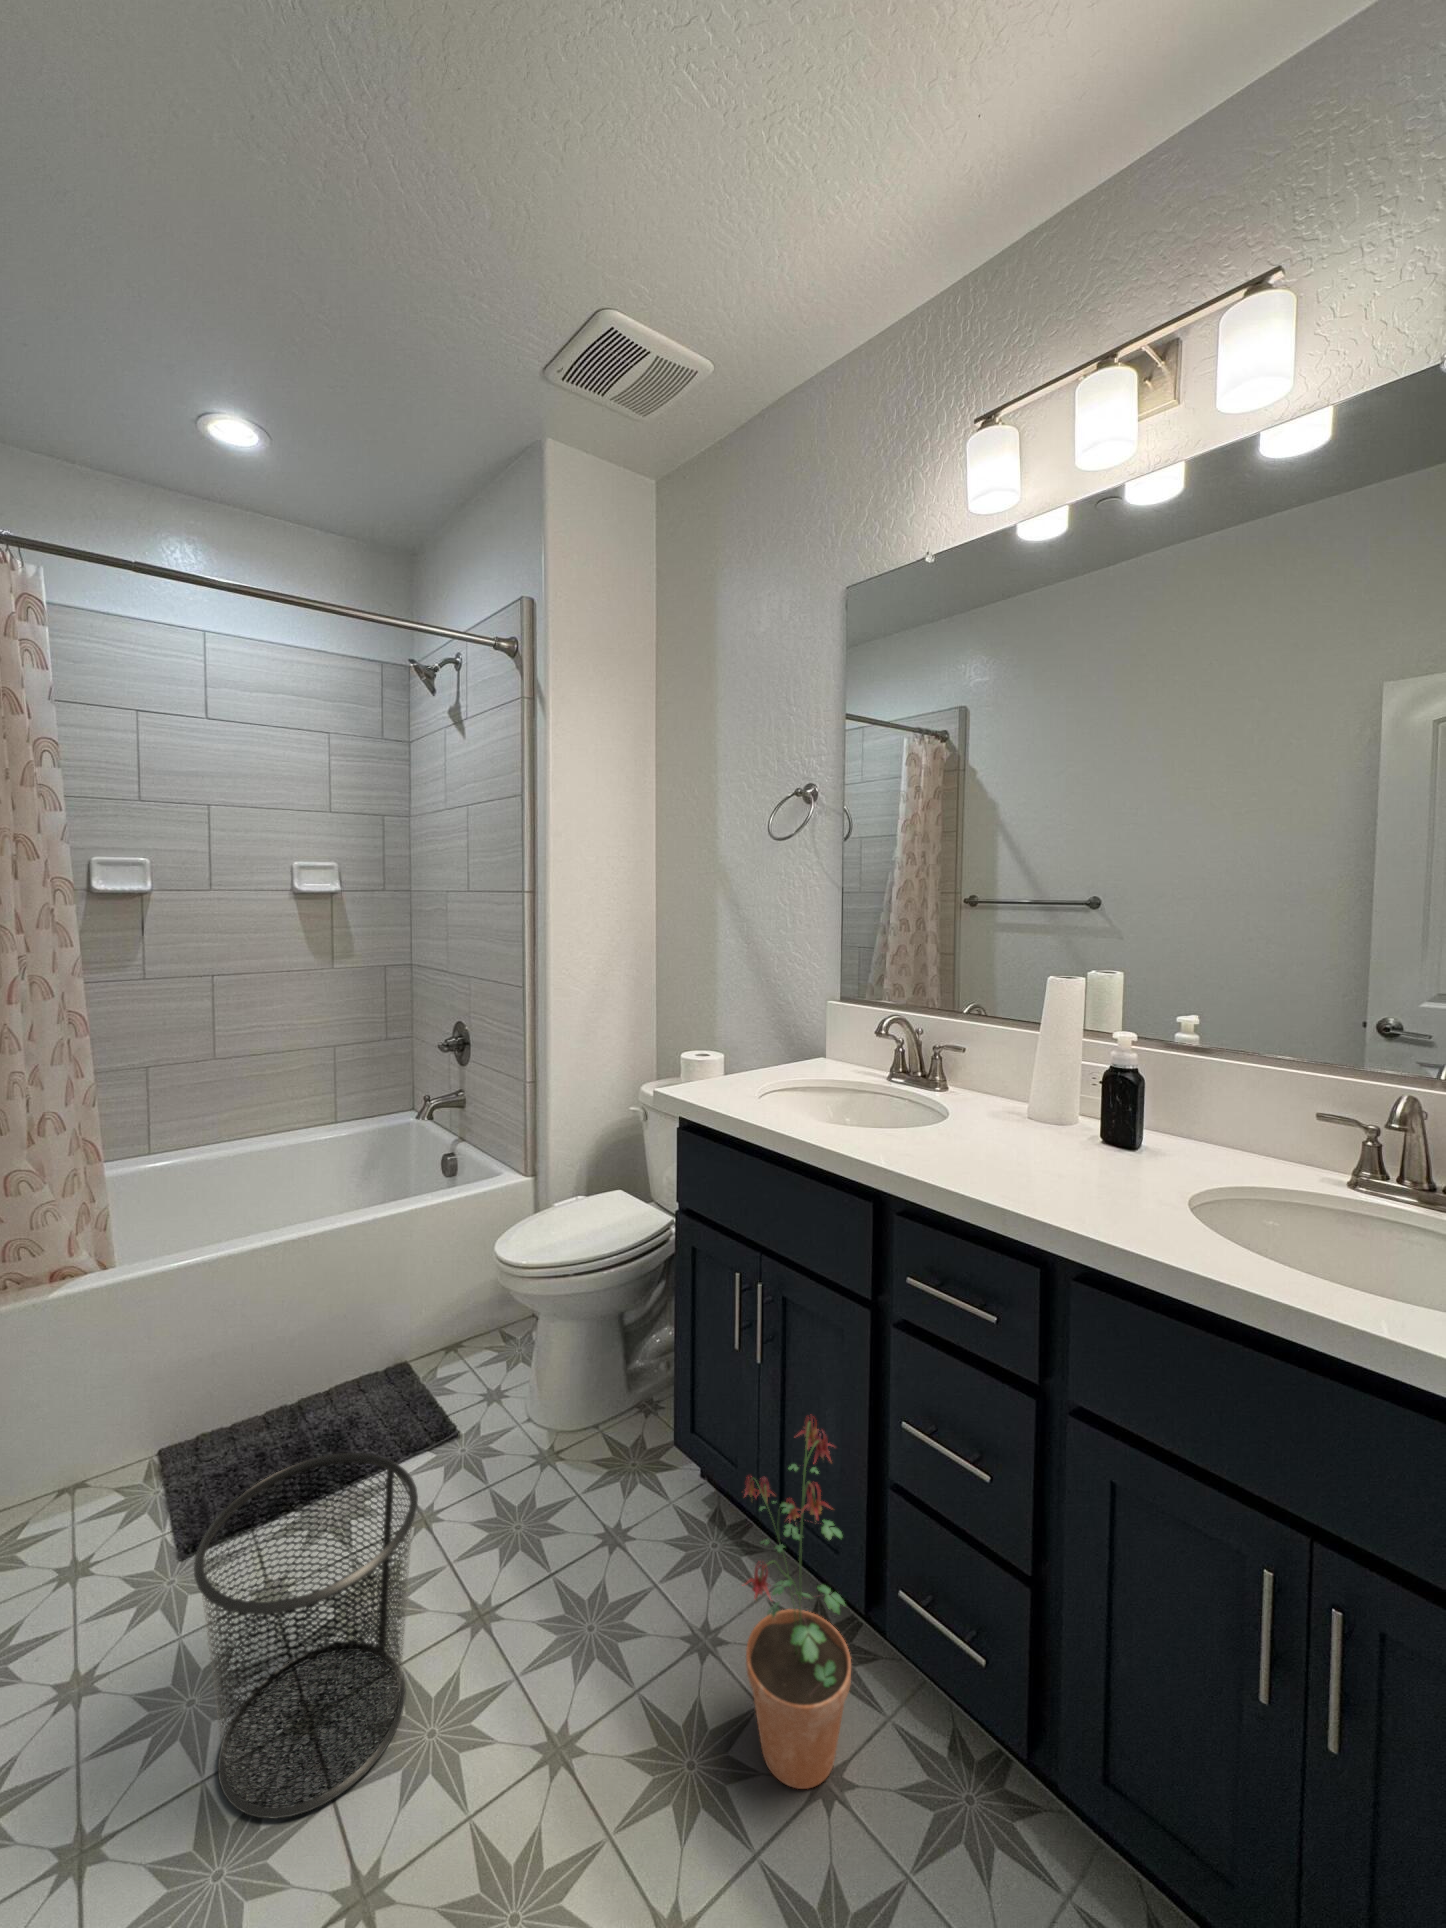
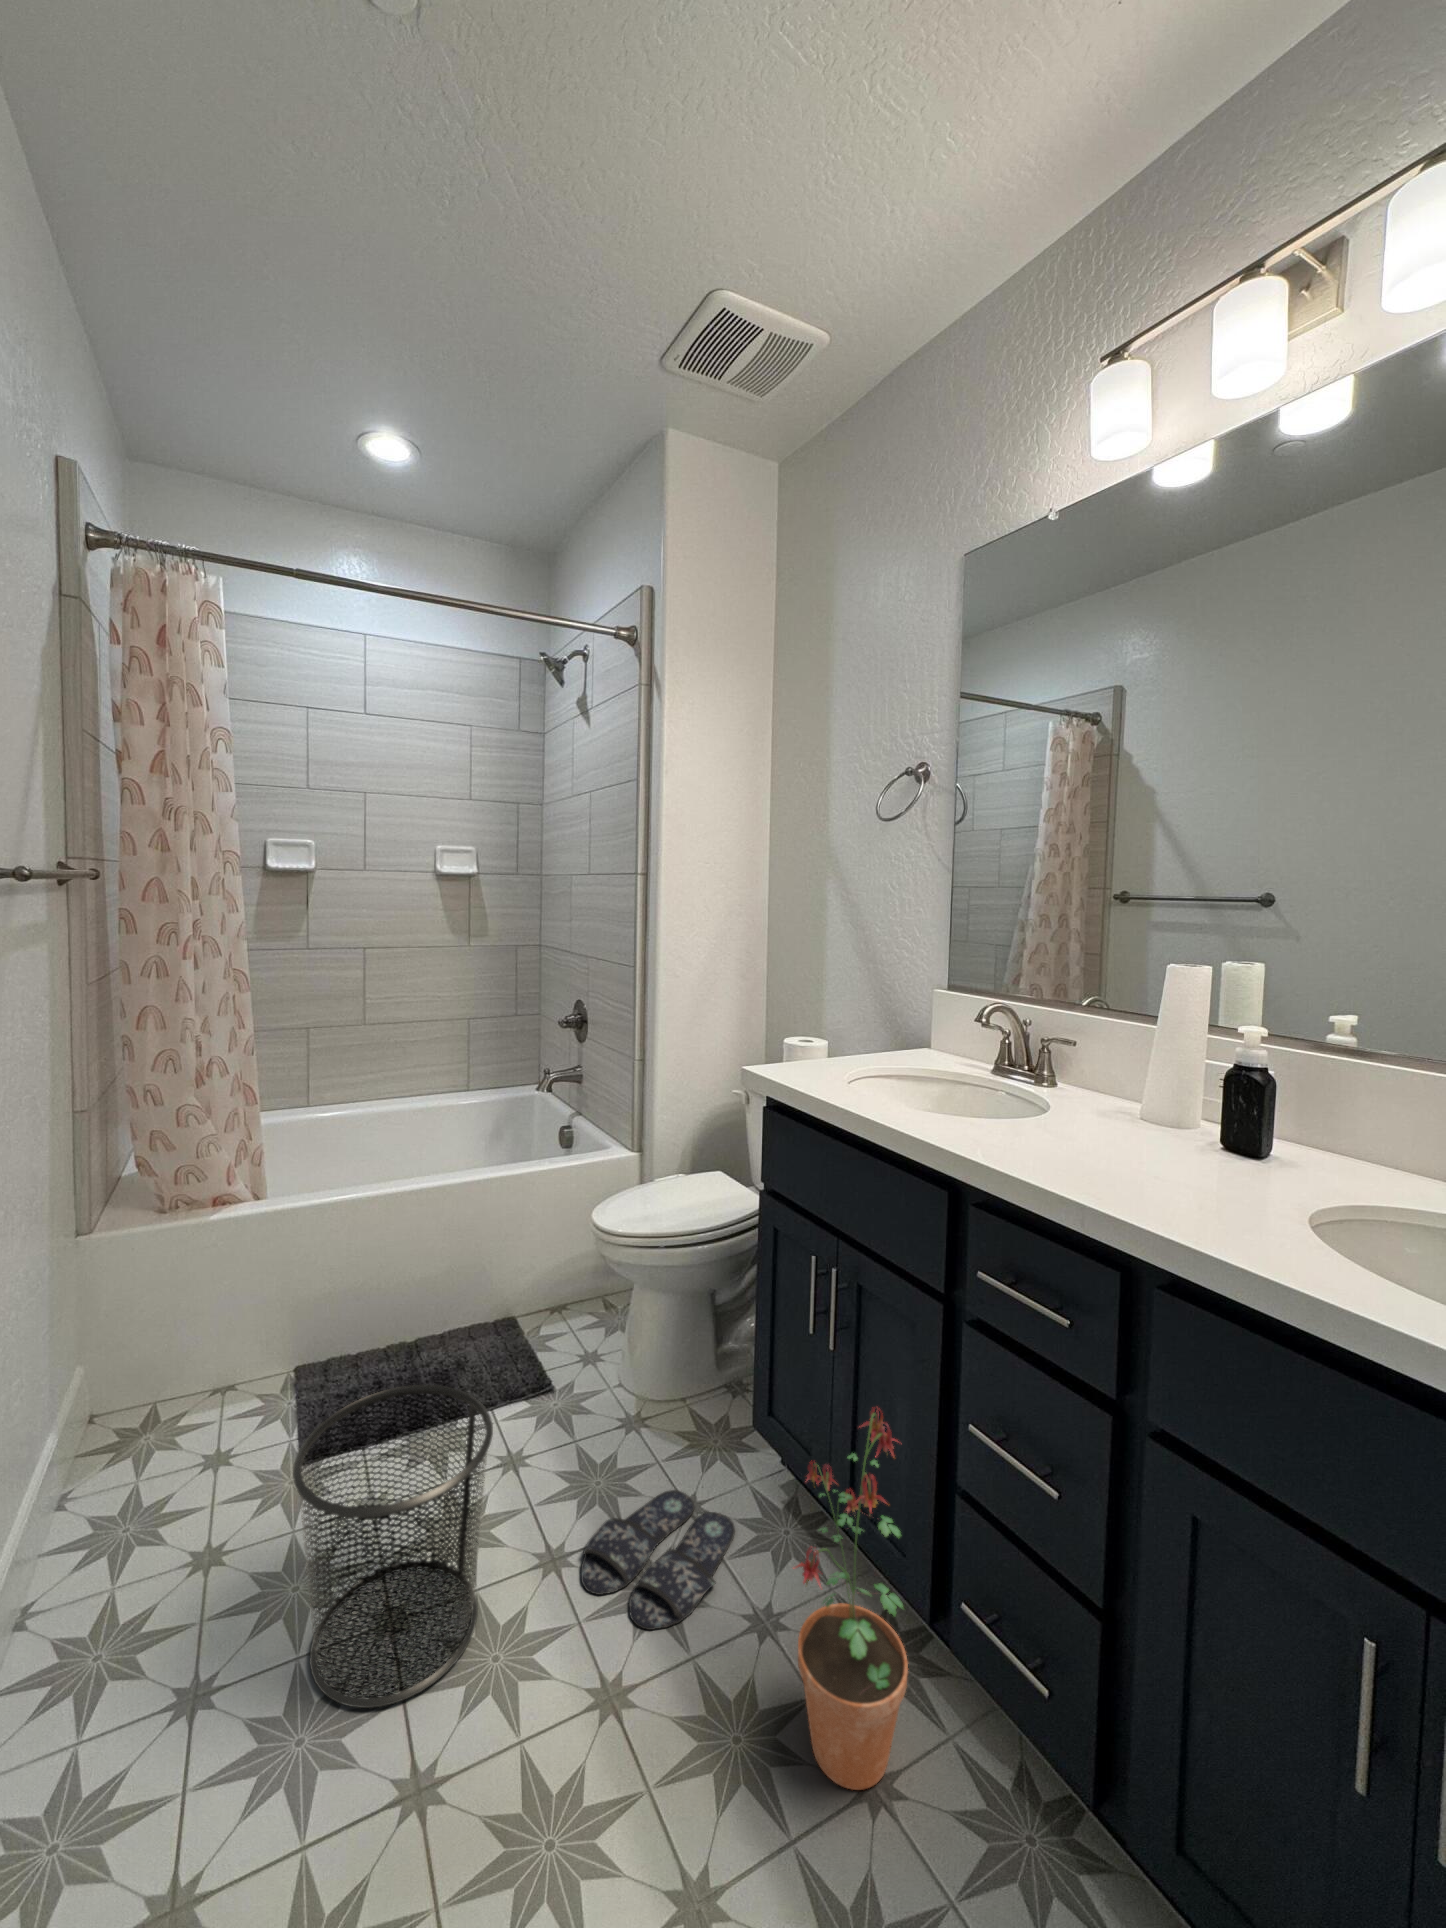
slippers: none [511,1523,664,1671] -> present [581,1490,735,1630]

